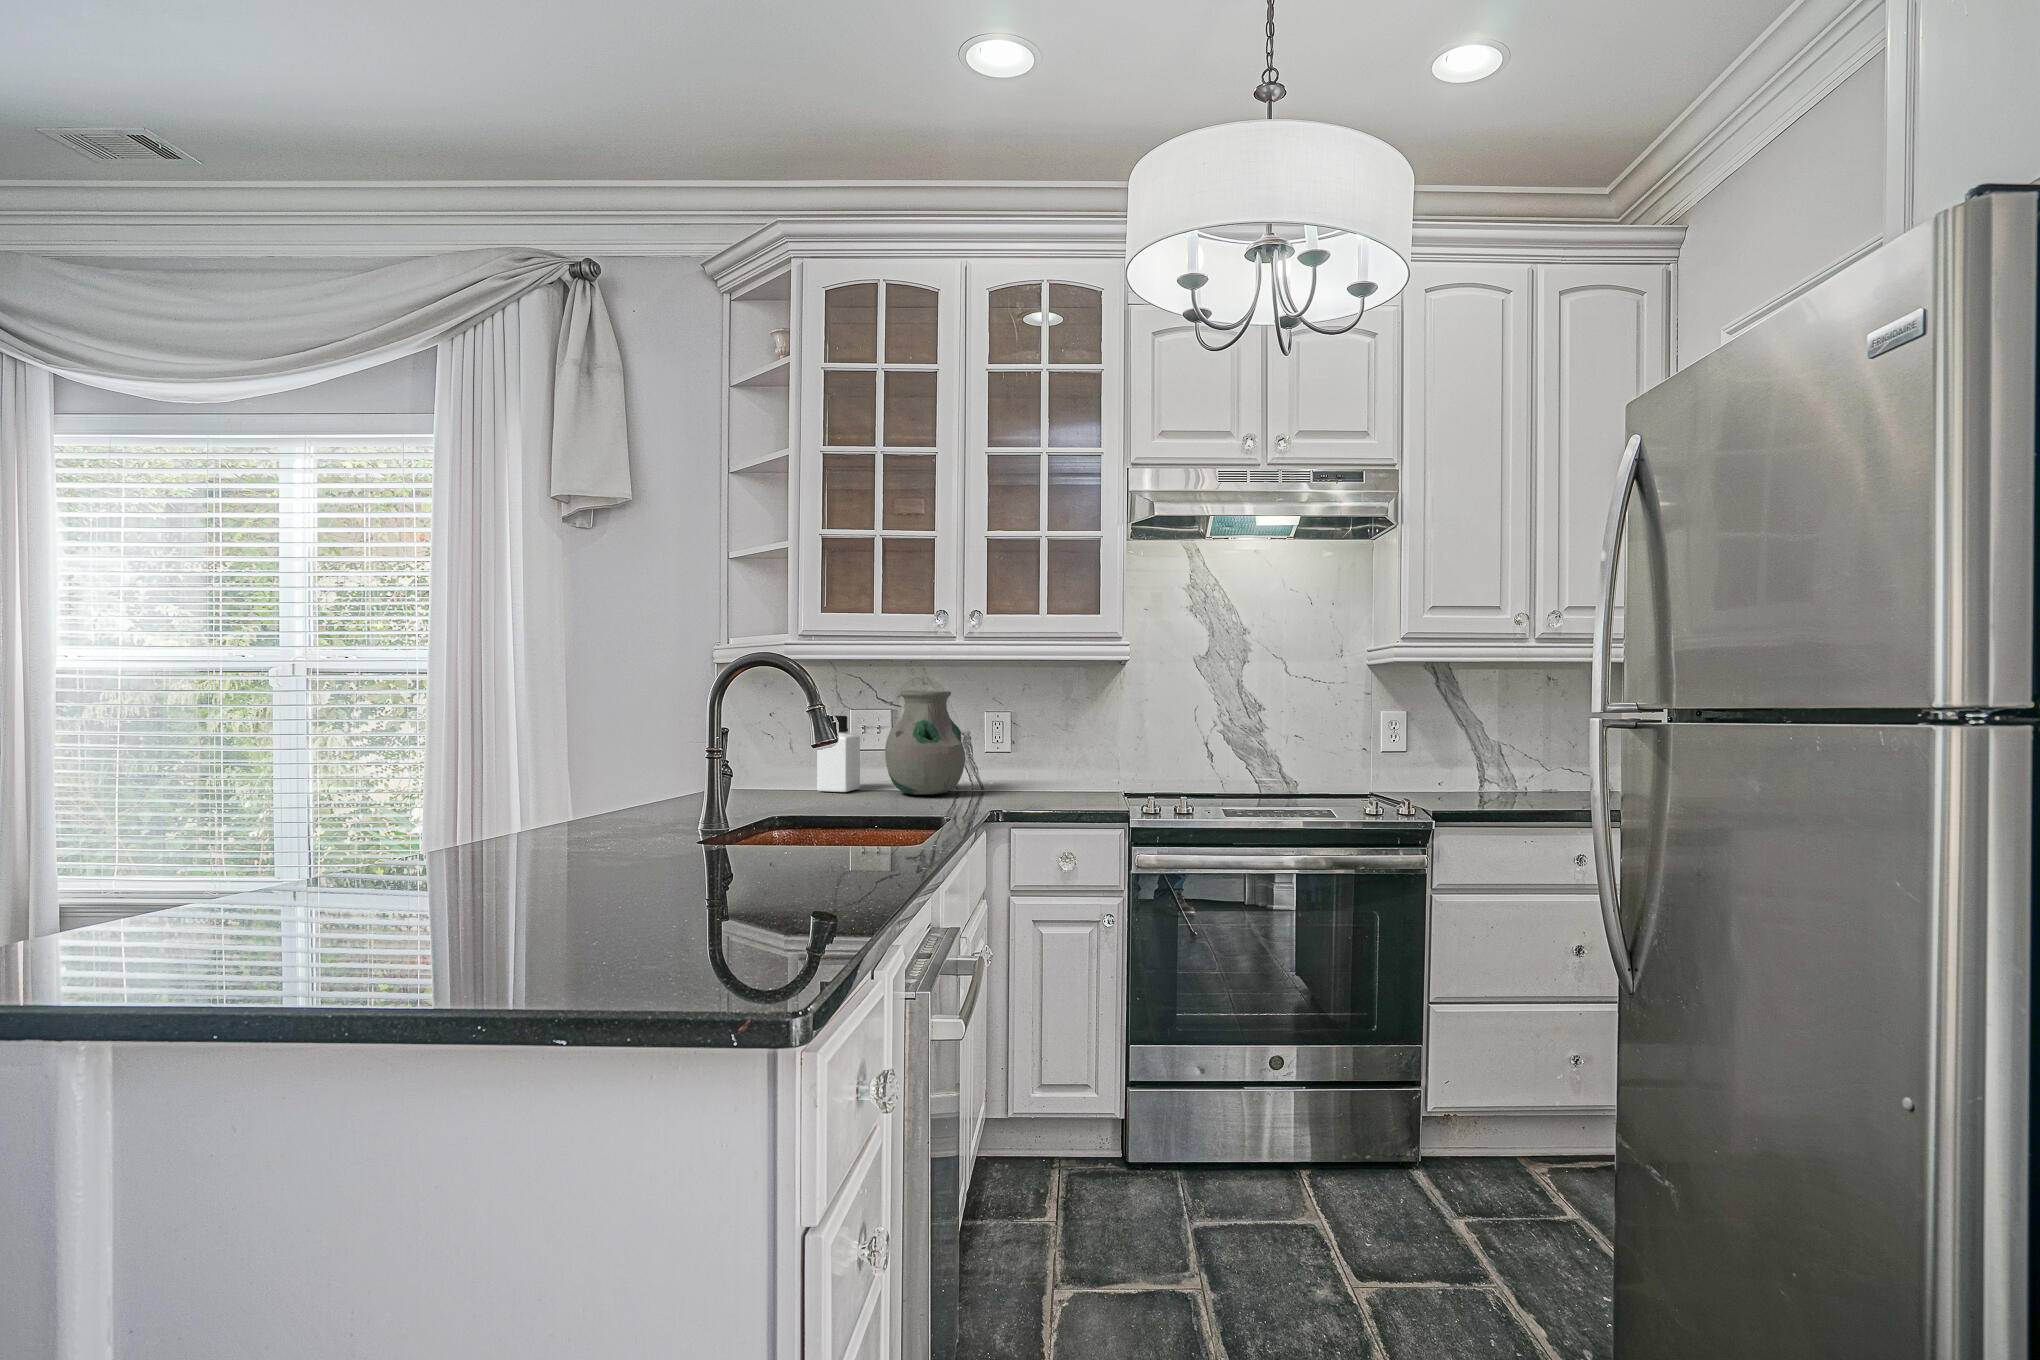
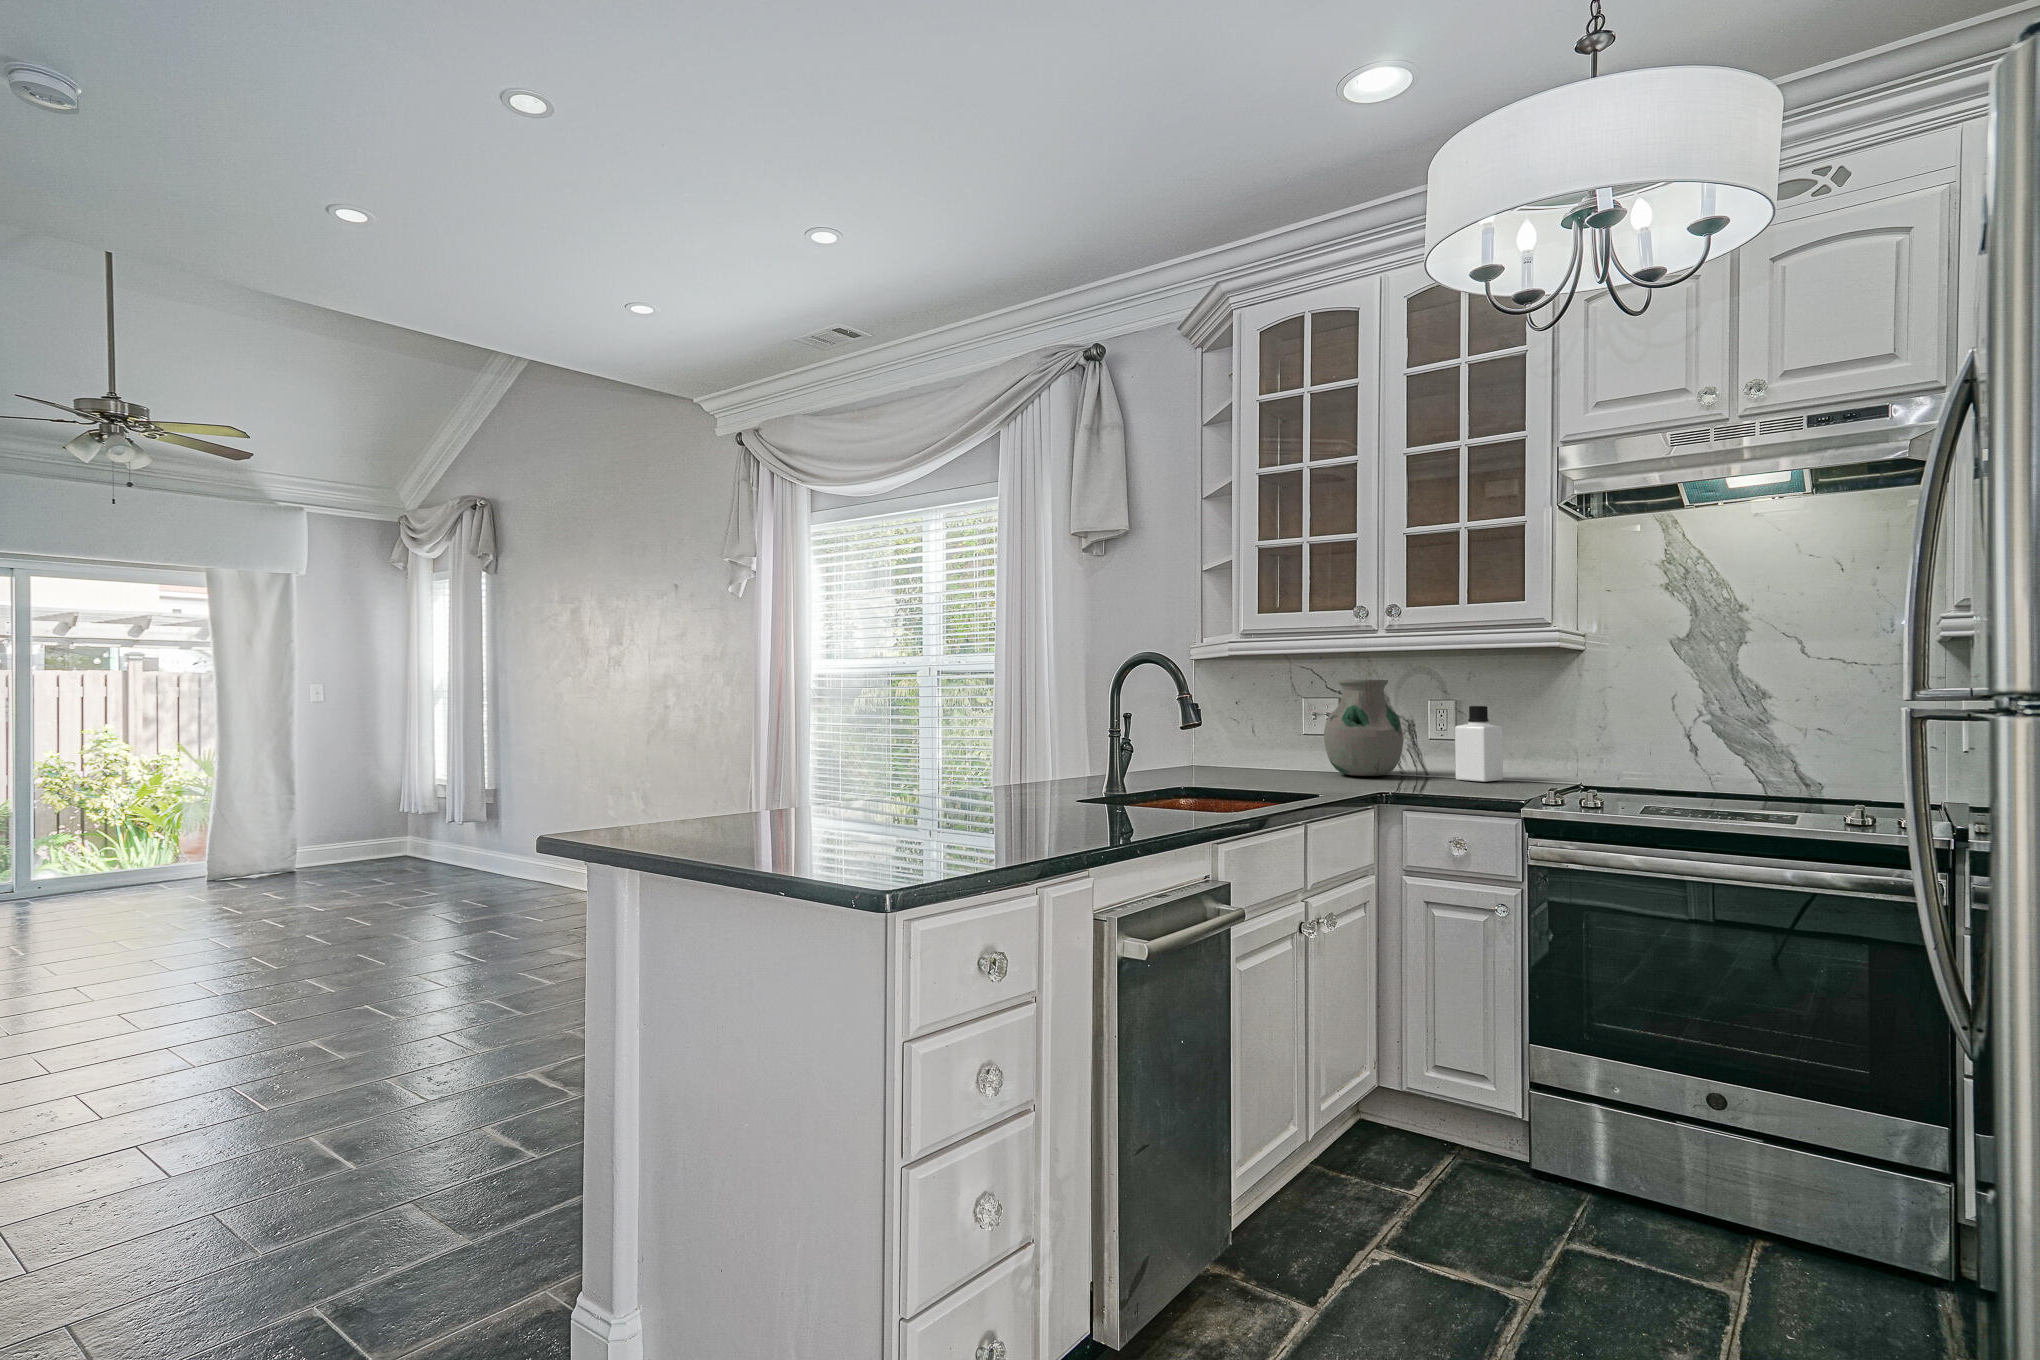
bottle: present [817,716,860,792] -> present [1455,706,1503,782]

